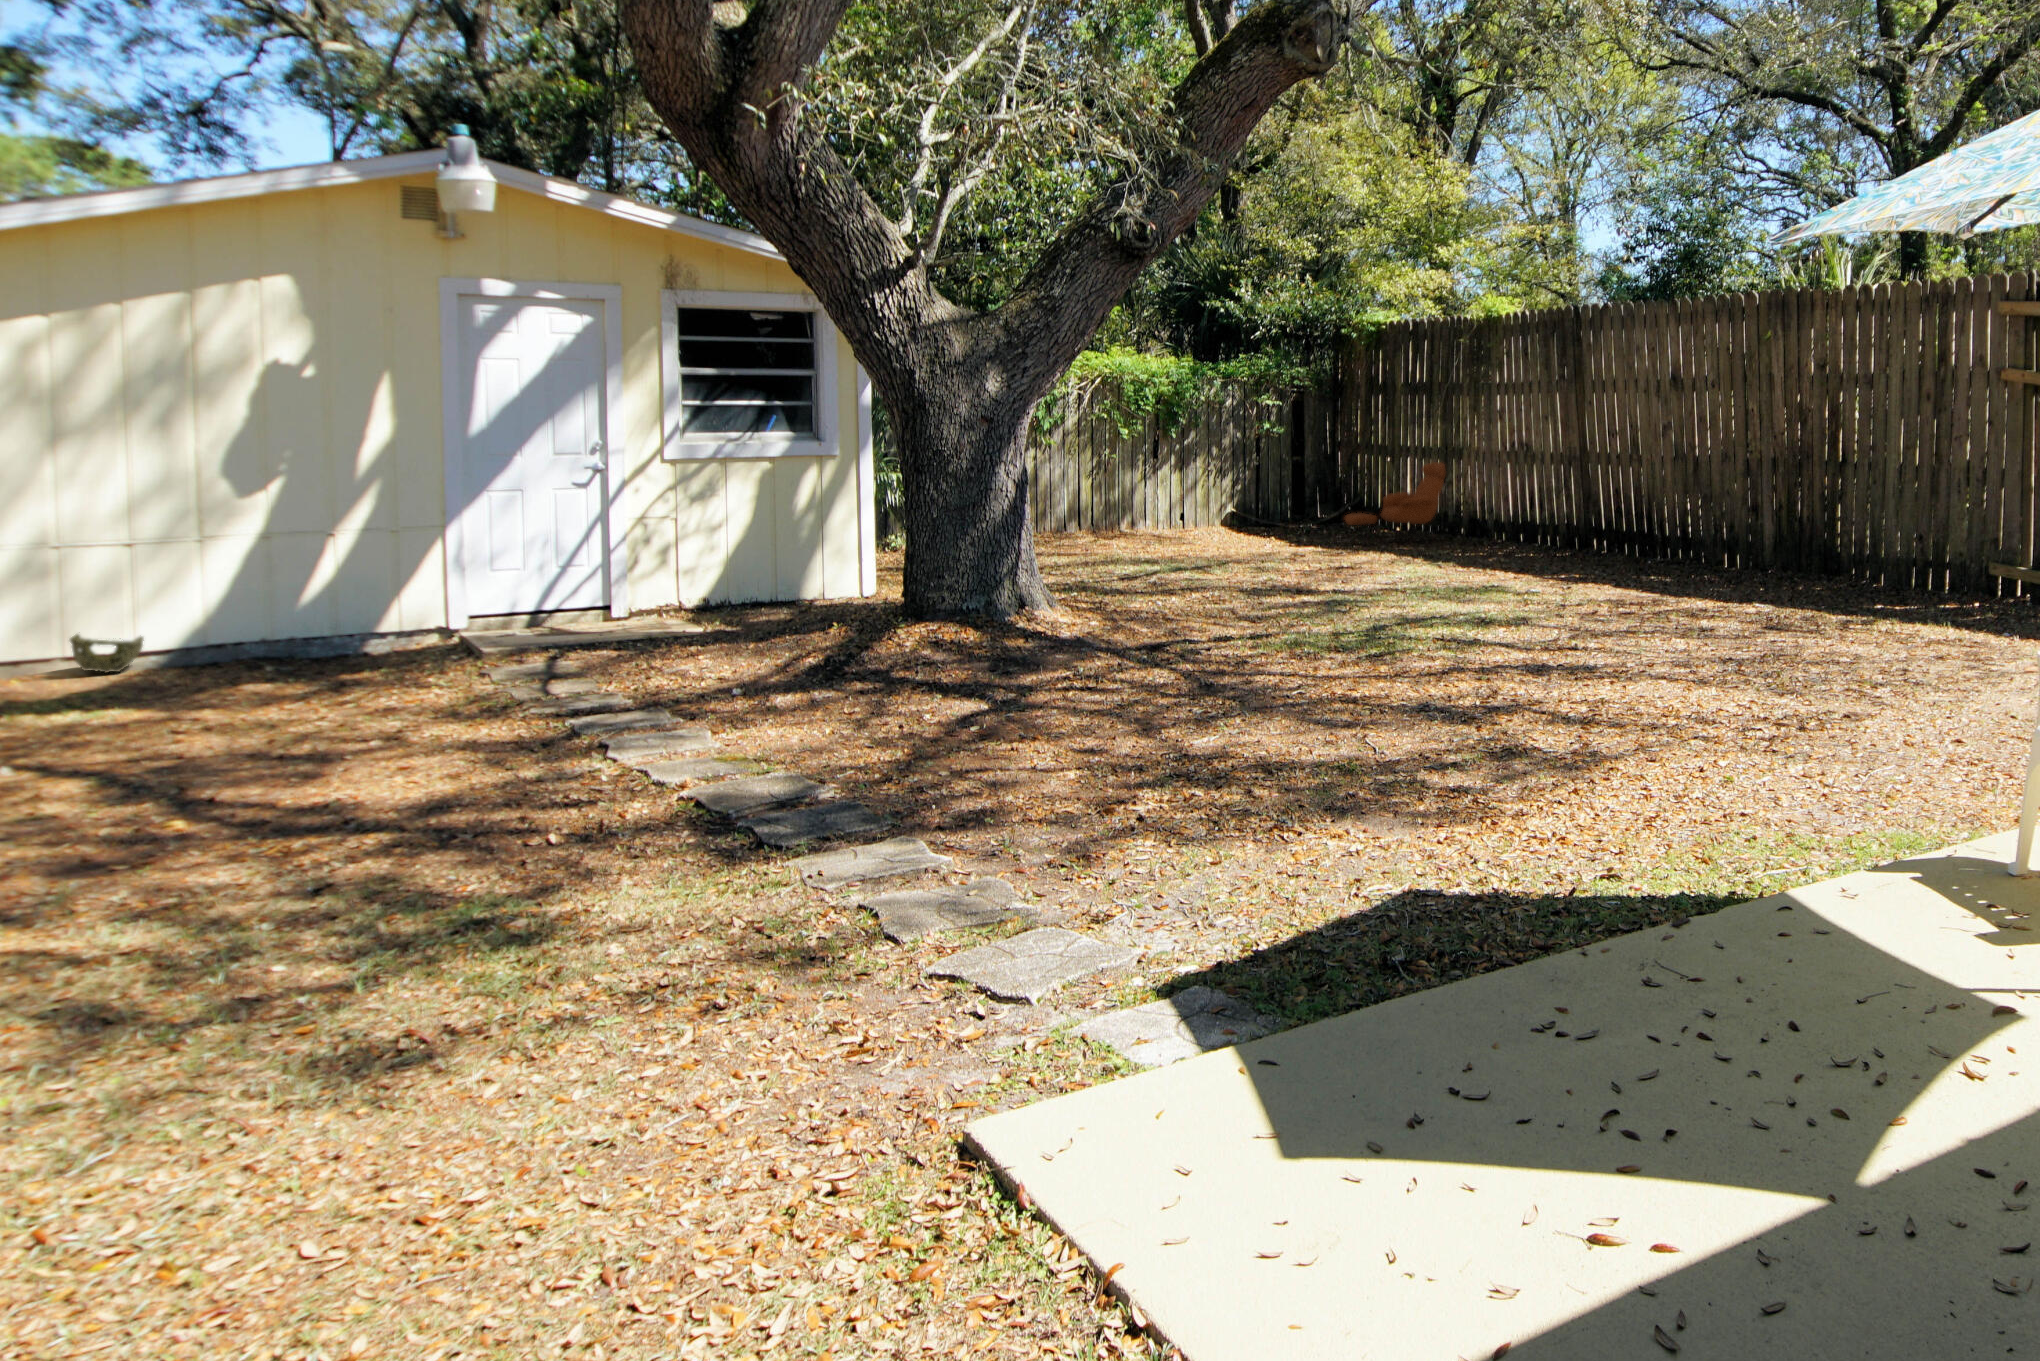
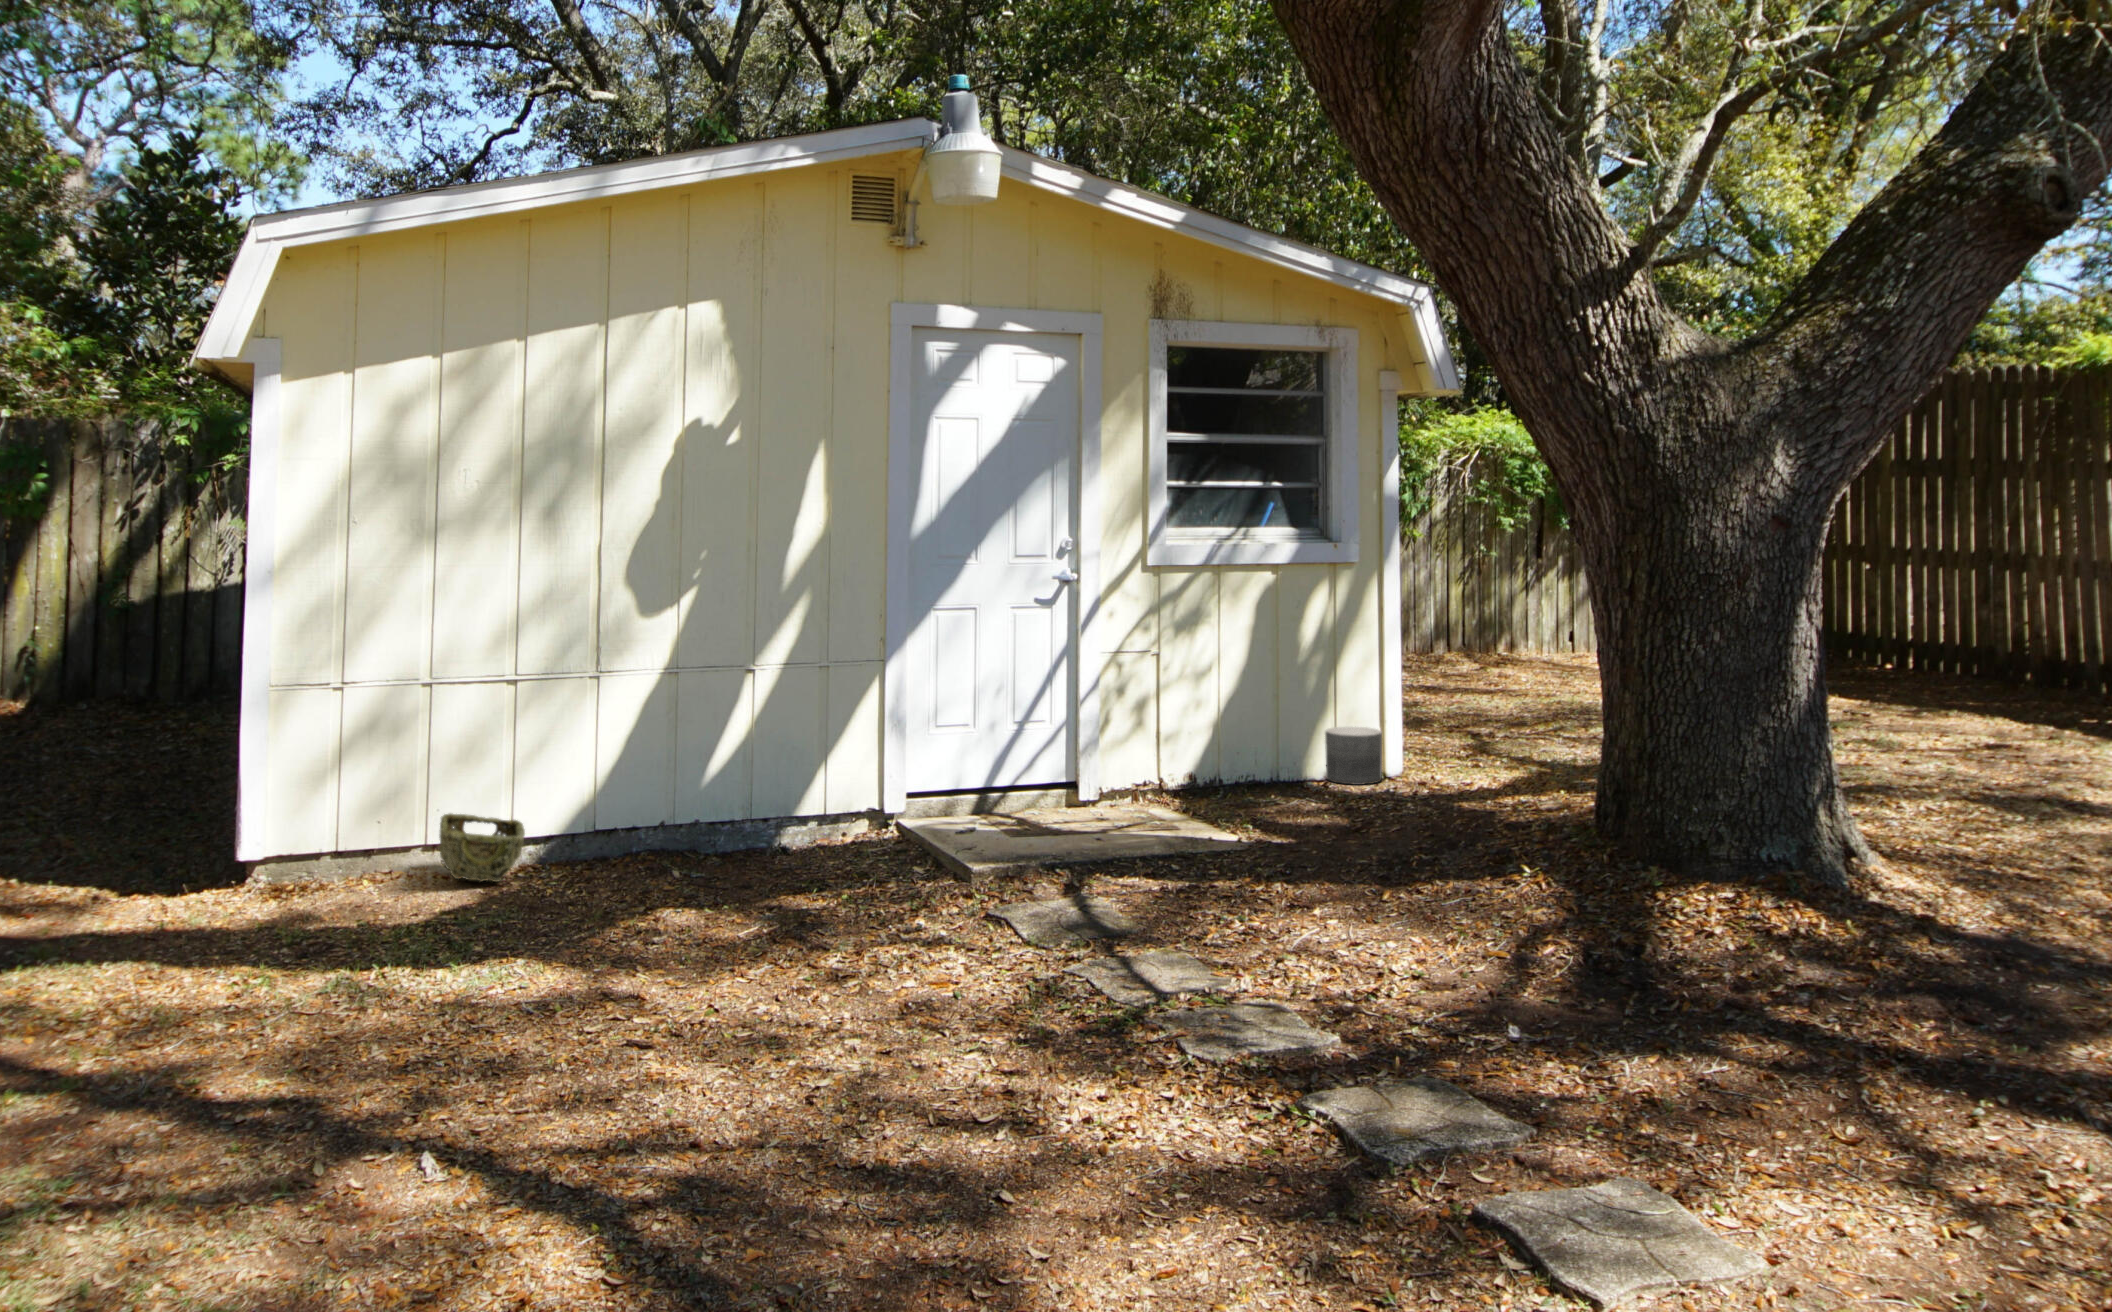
lounge chair: present [1344,462,1445,543] -> none [1912,579,2058,700]
planter: none [814,567,856,604] -> present [1325,726,1382,785]

